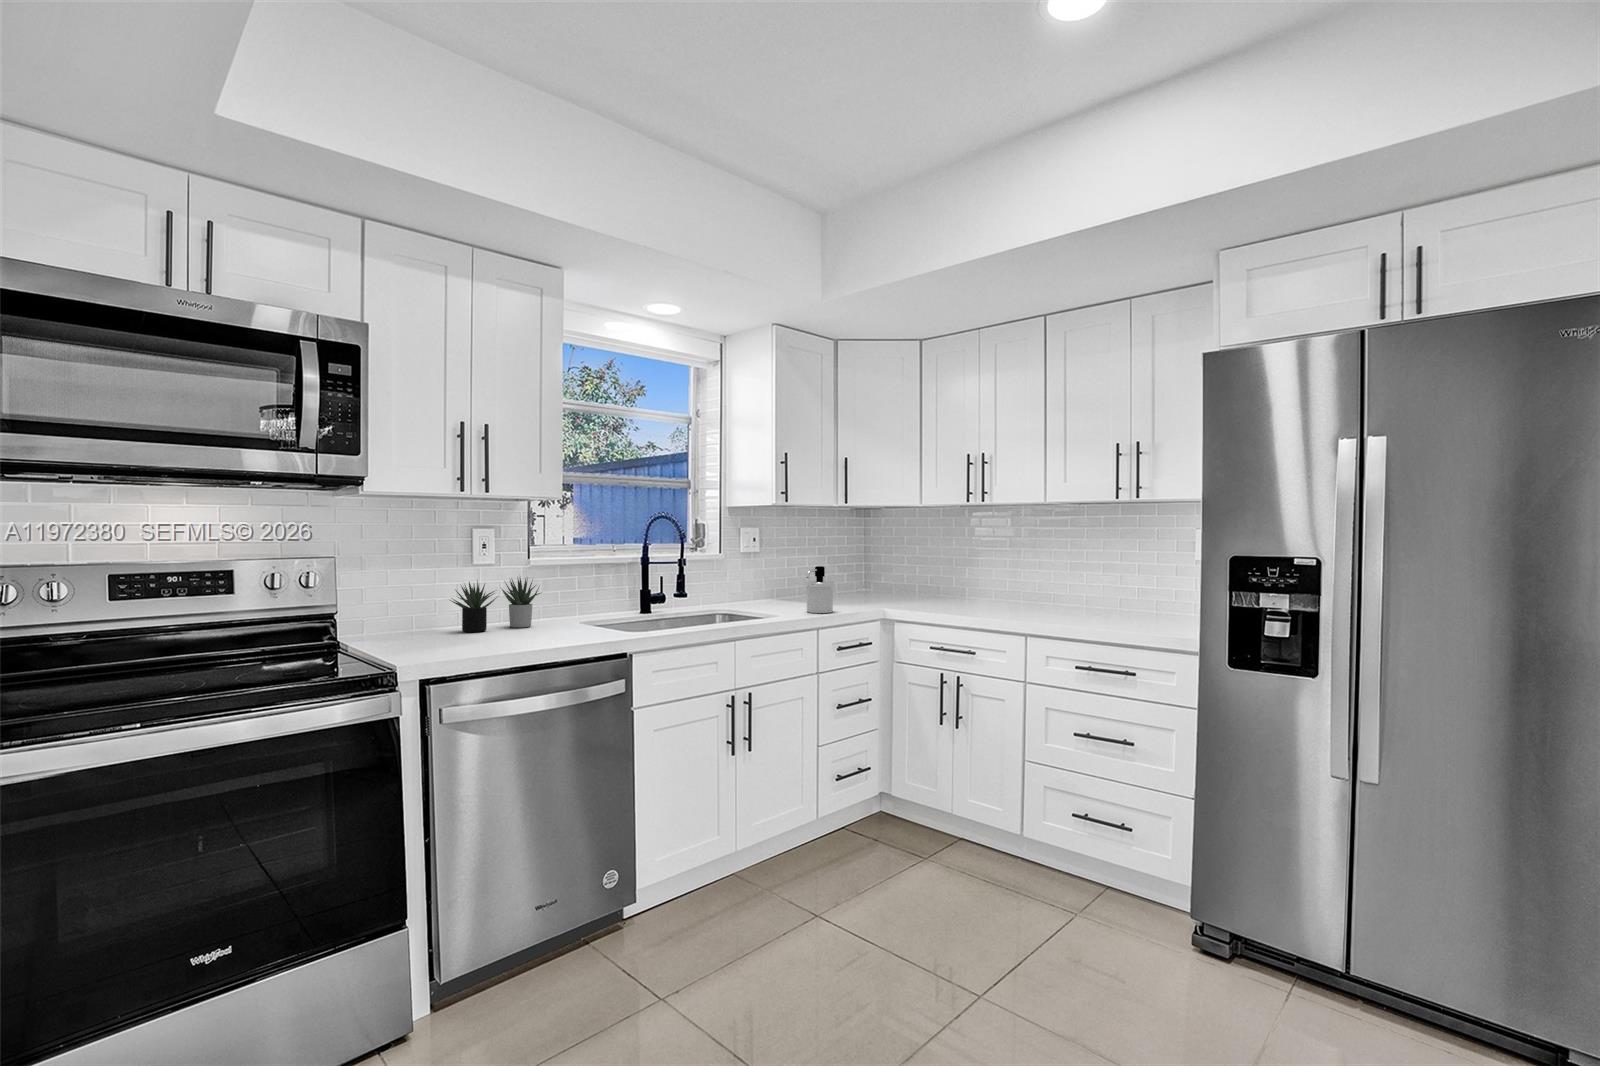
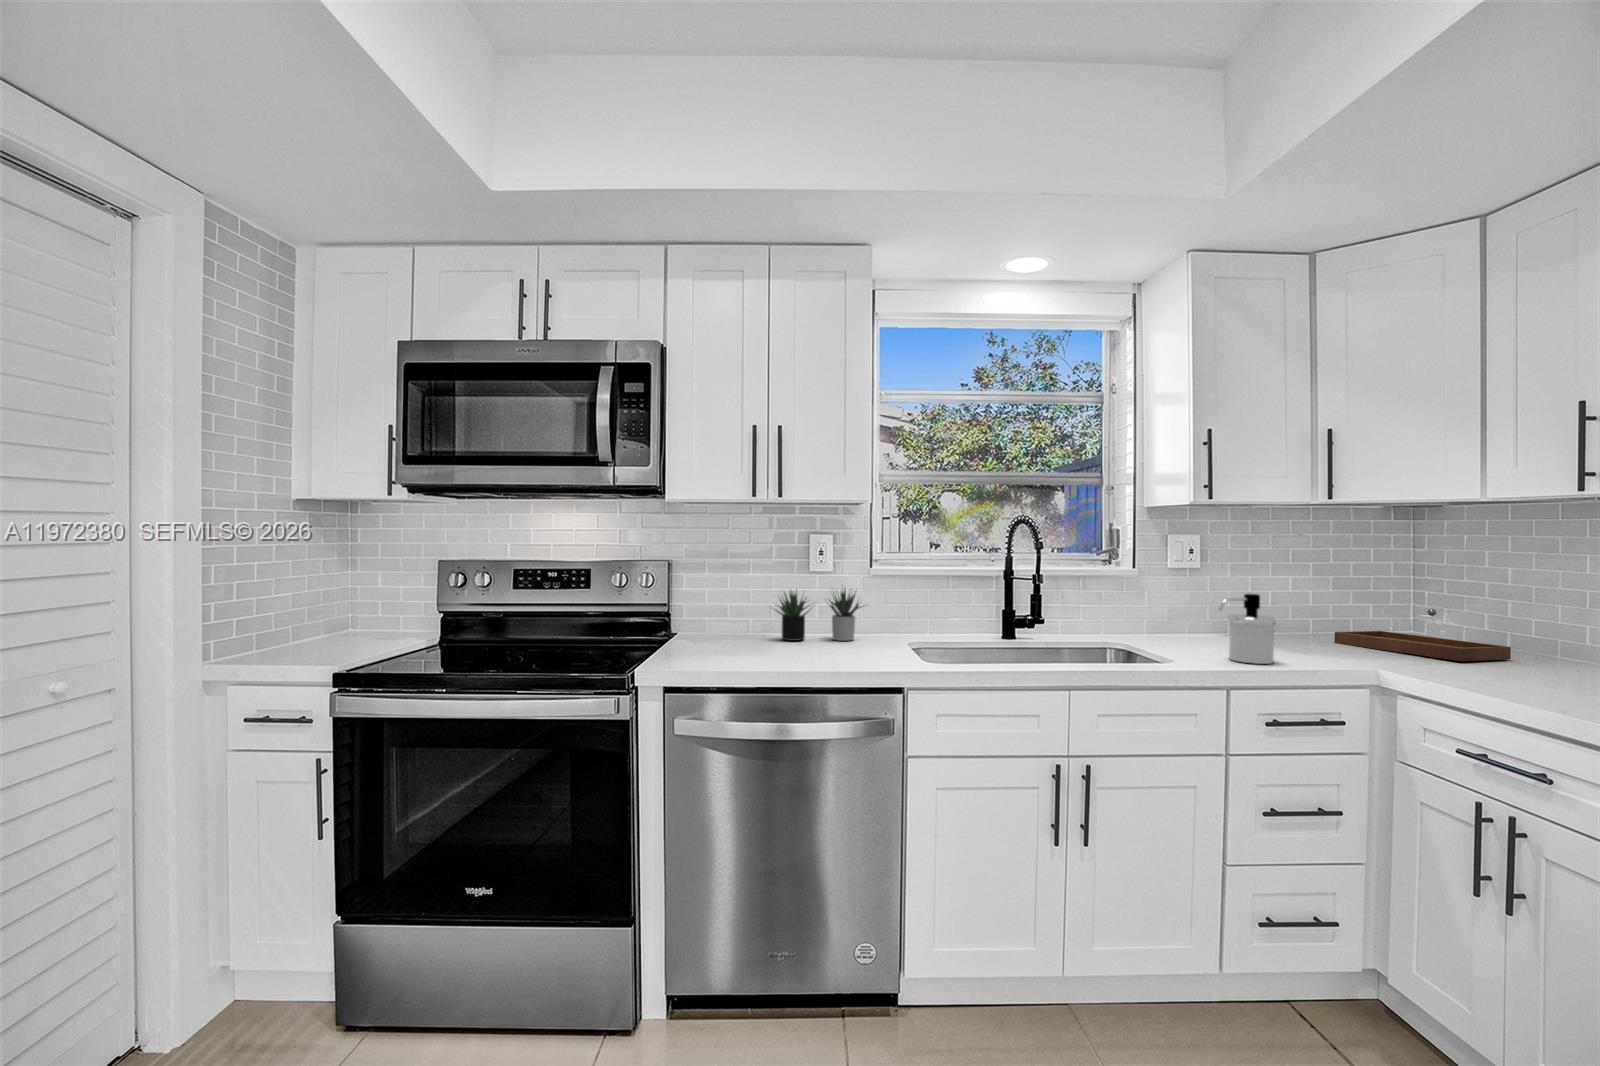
tray: none [838,572,926,602] -> present [1334,609,1511,661]

